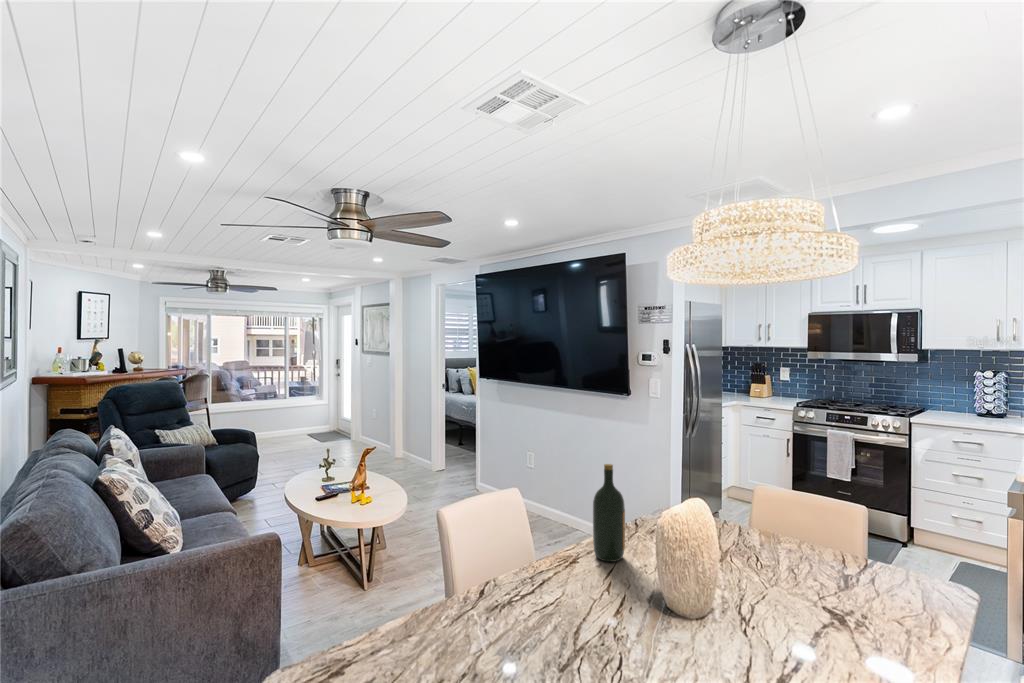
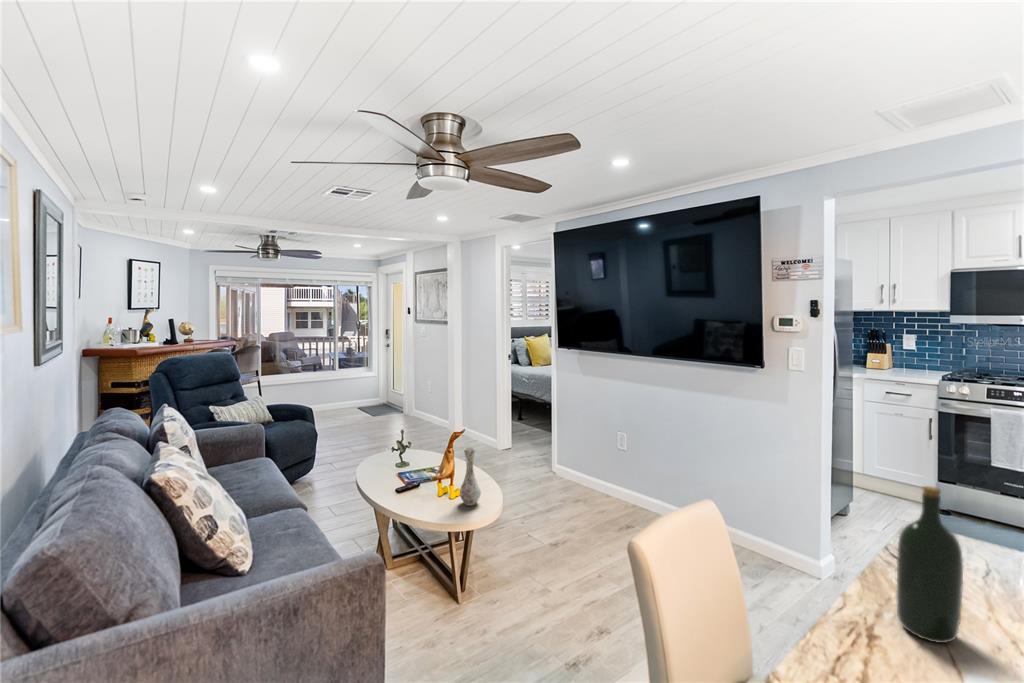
vase: none [366,460,384,510] -> present [460,447,481,506]

